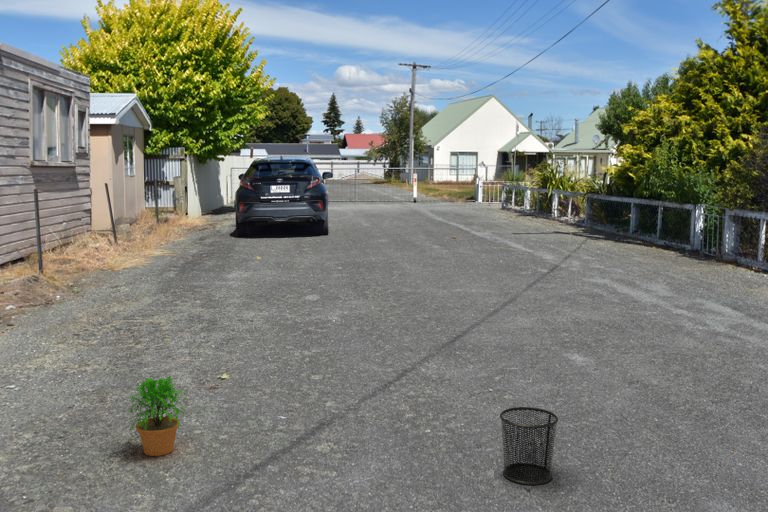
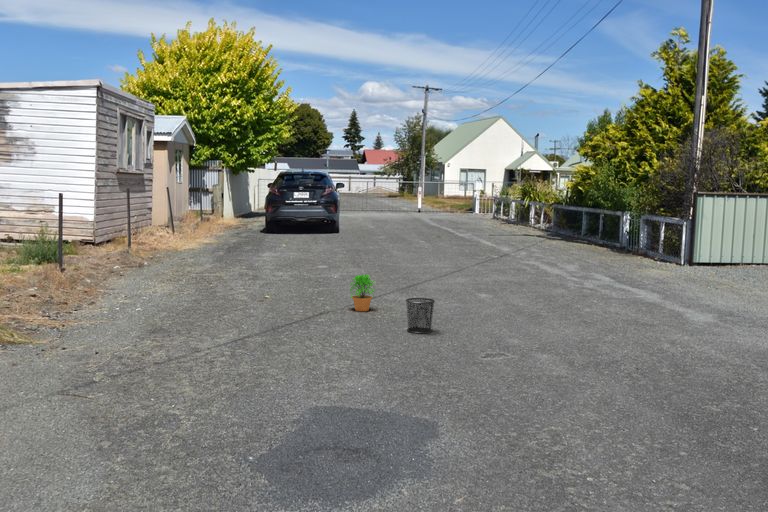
potted plant: present [128,376,186,456] -> present [350,274,374,311]

